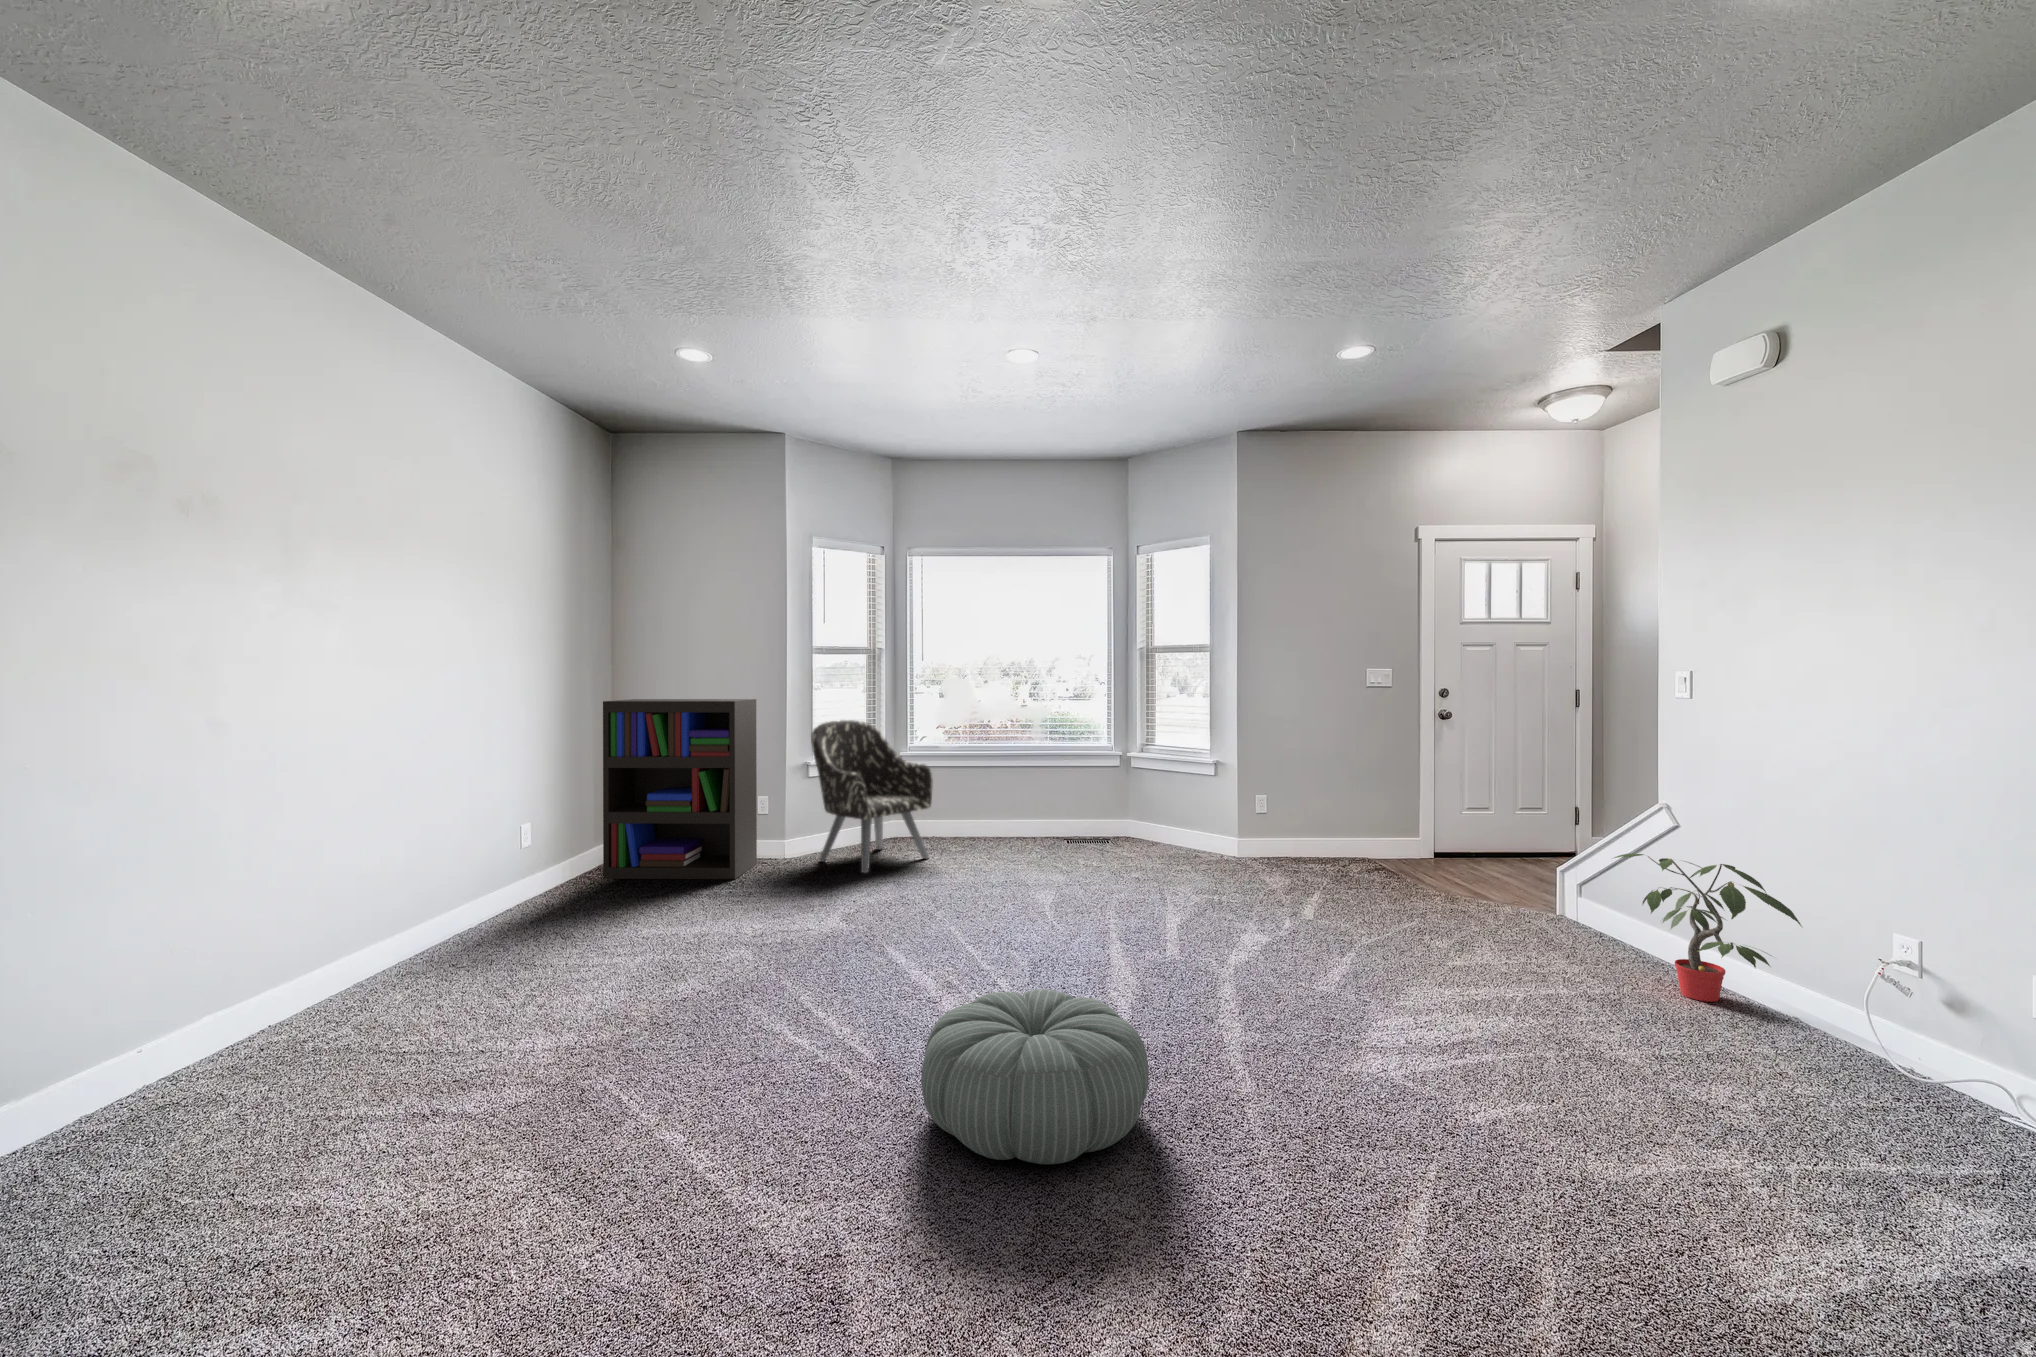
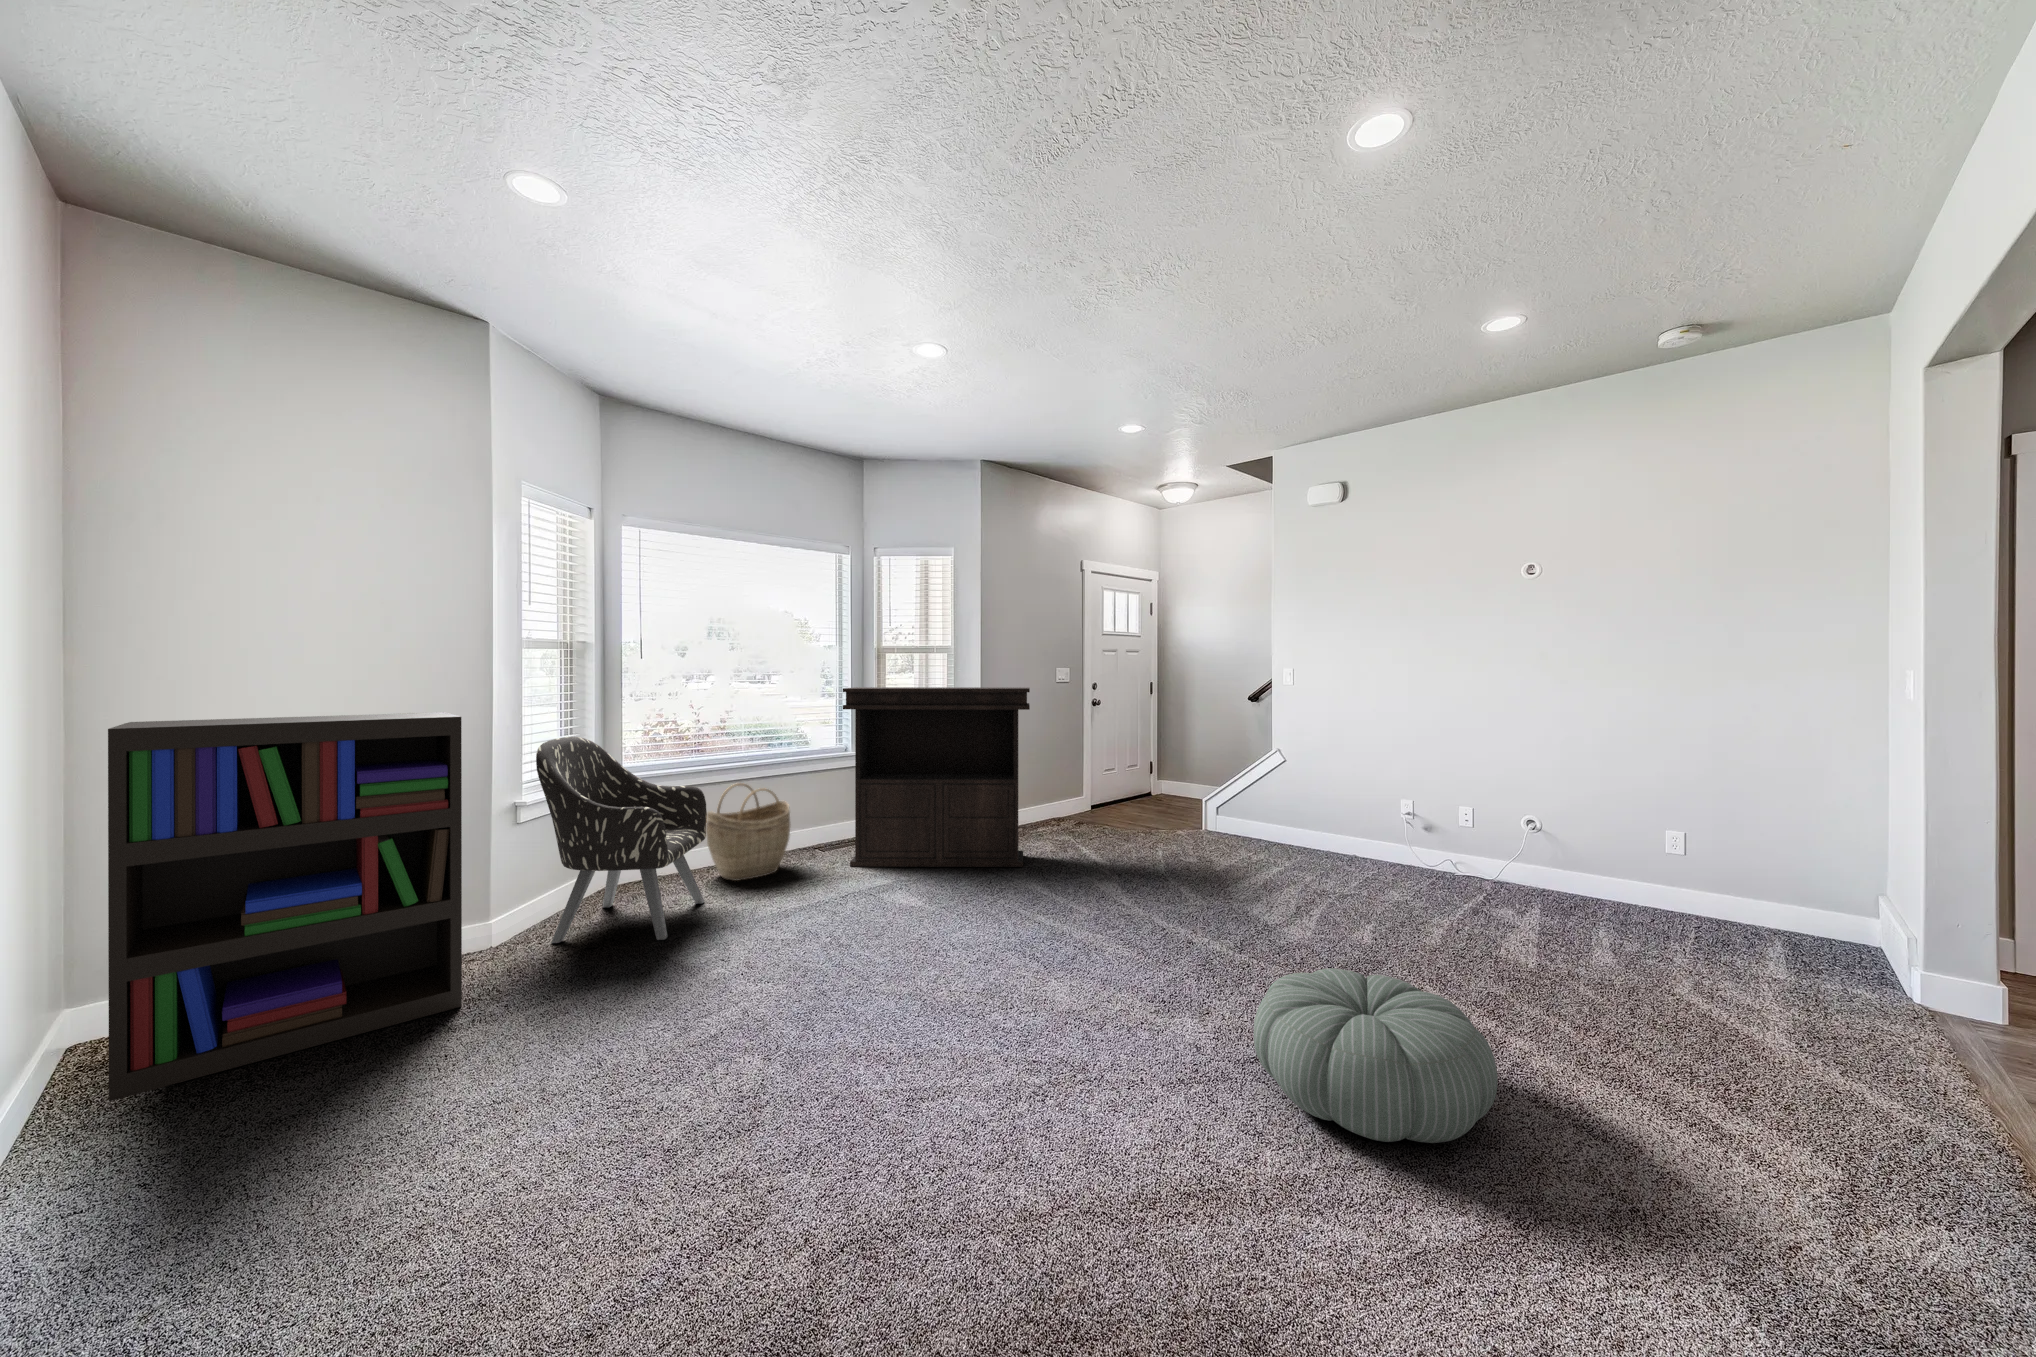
console table: none [1060,688,1244,890] -> present [843,687,1030,867]
woven basket: none [958,769,1026,851] -> present [707,783,790,881]
potted plant: present [1614,854,1802,1002] -> none [1310,784,1418,867]

